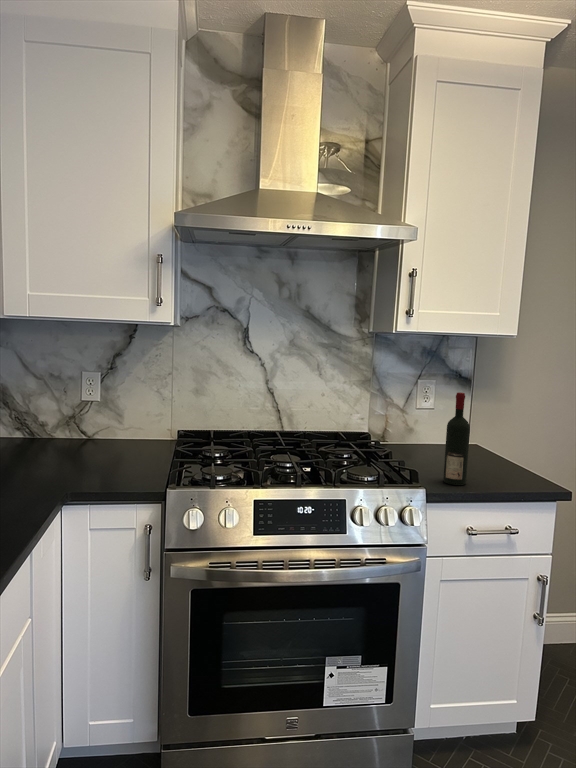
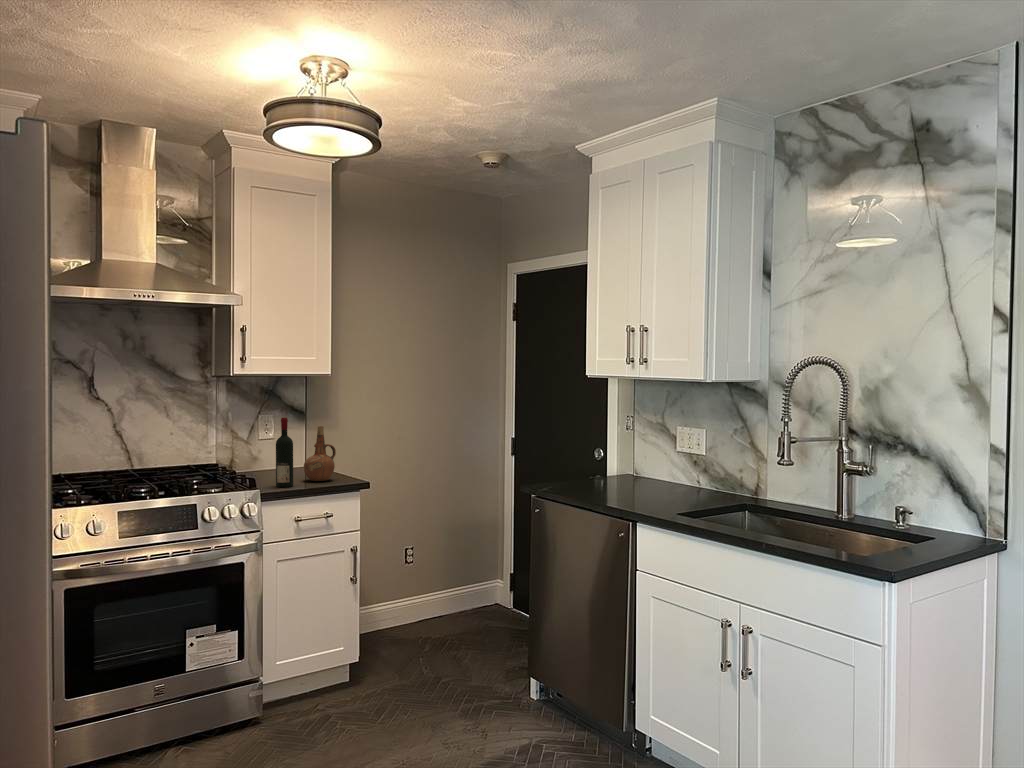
ceramic pitcher: none [477,405,522,478] -> present [304,426,336,481]

